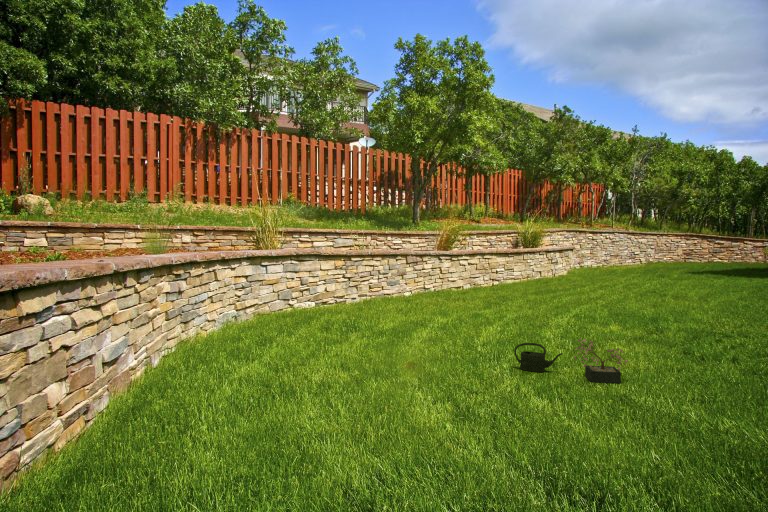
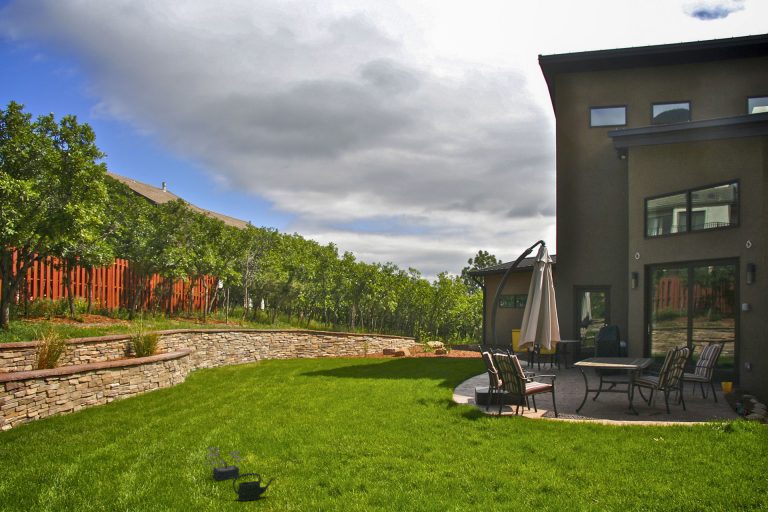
watering can: present [514,343,563,372] -> present [233,473,275,501]

